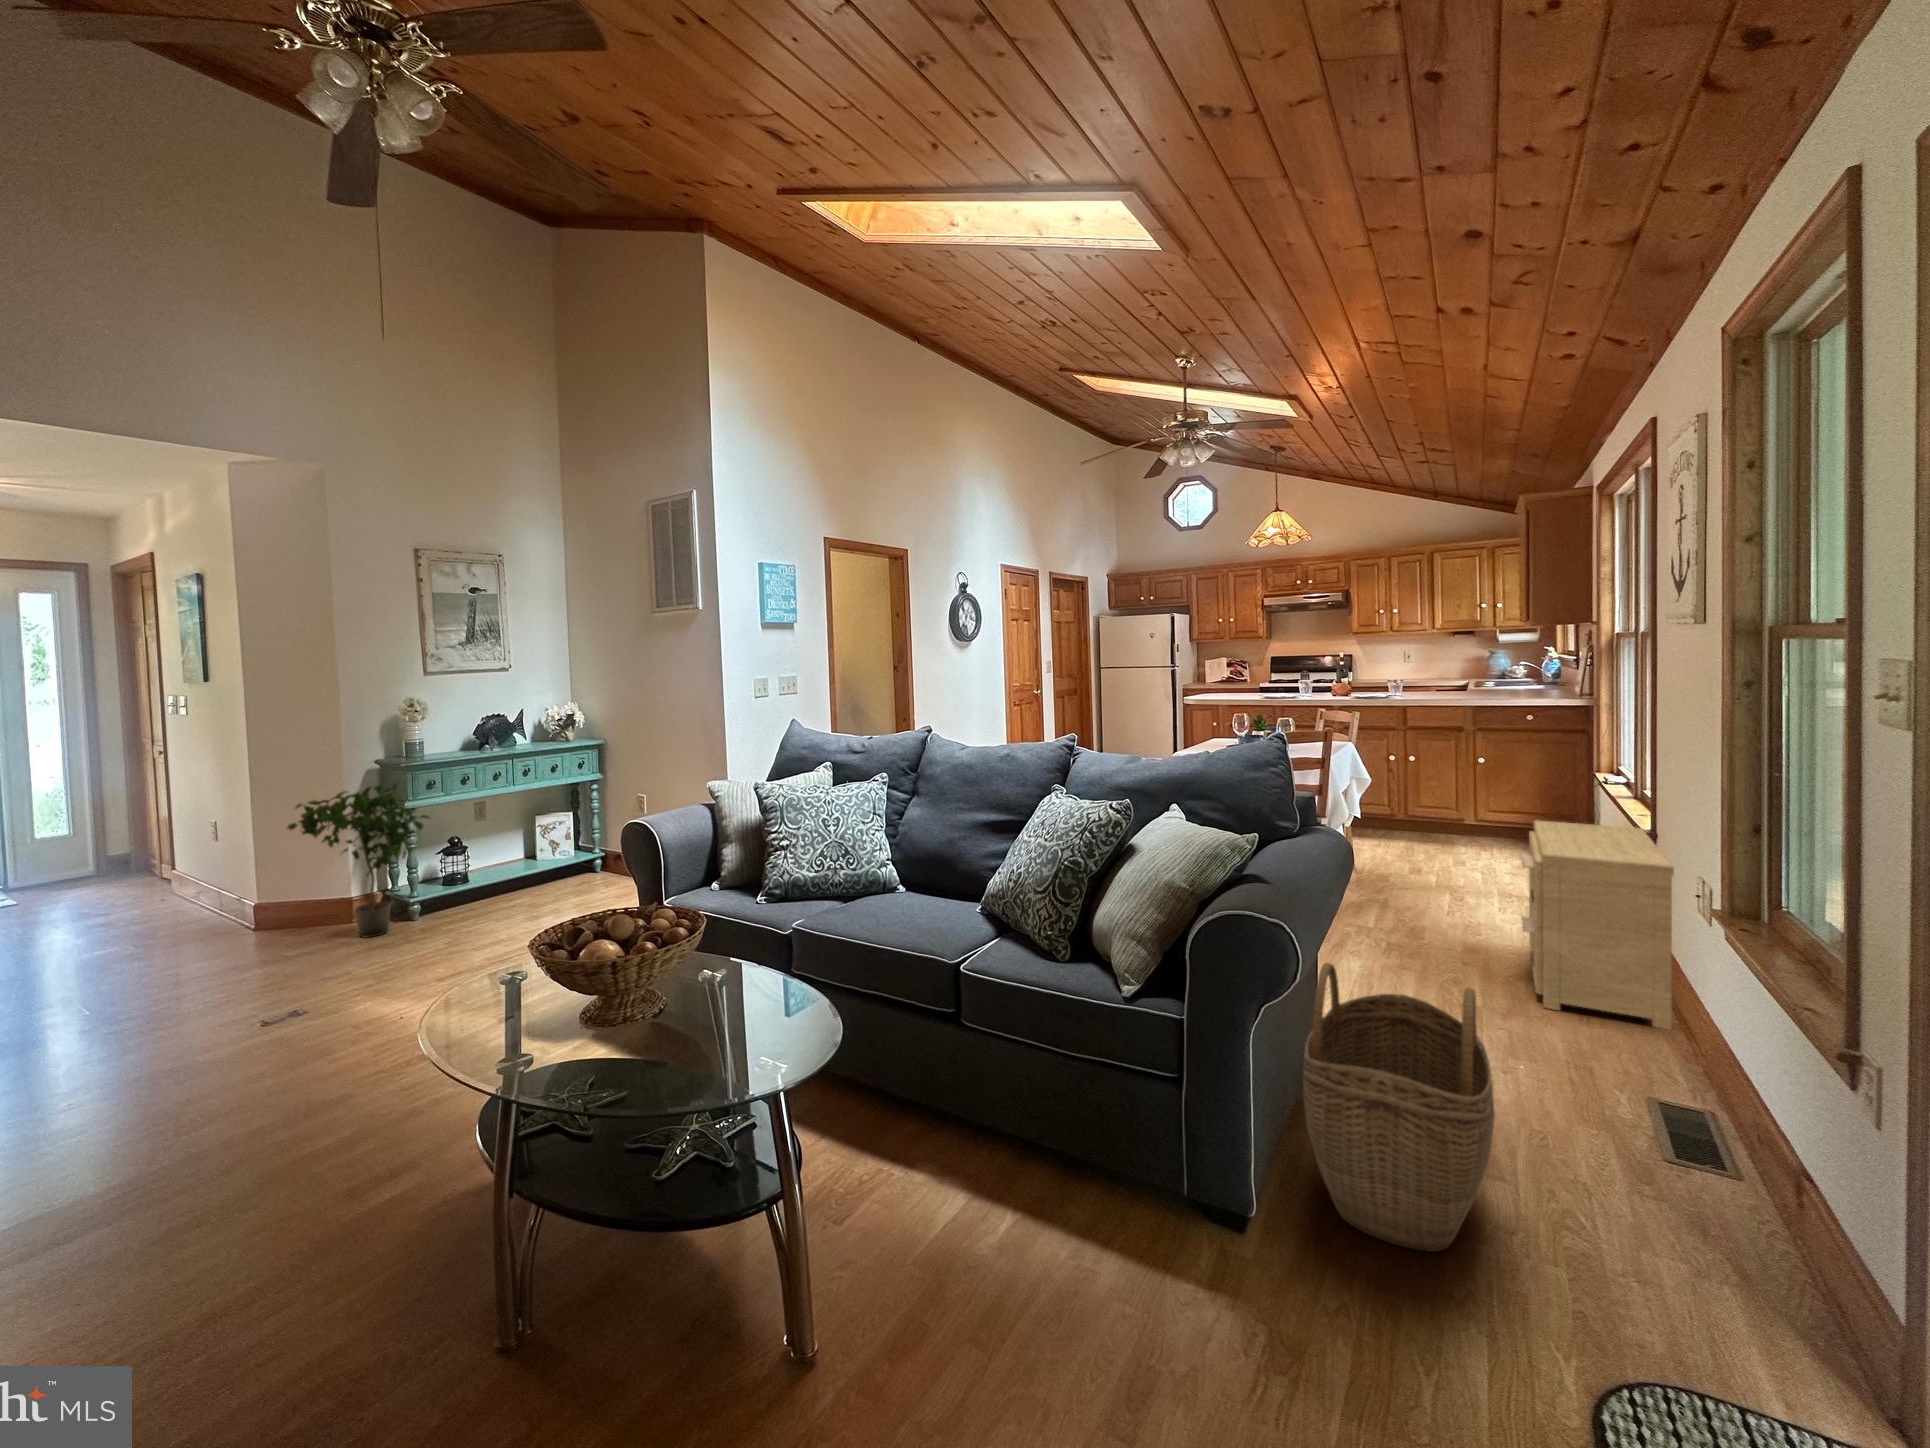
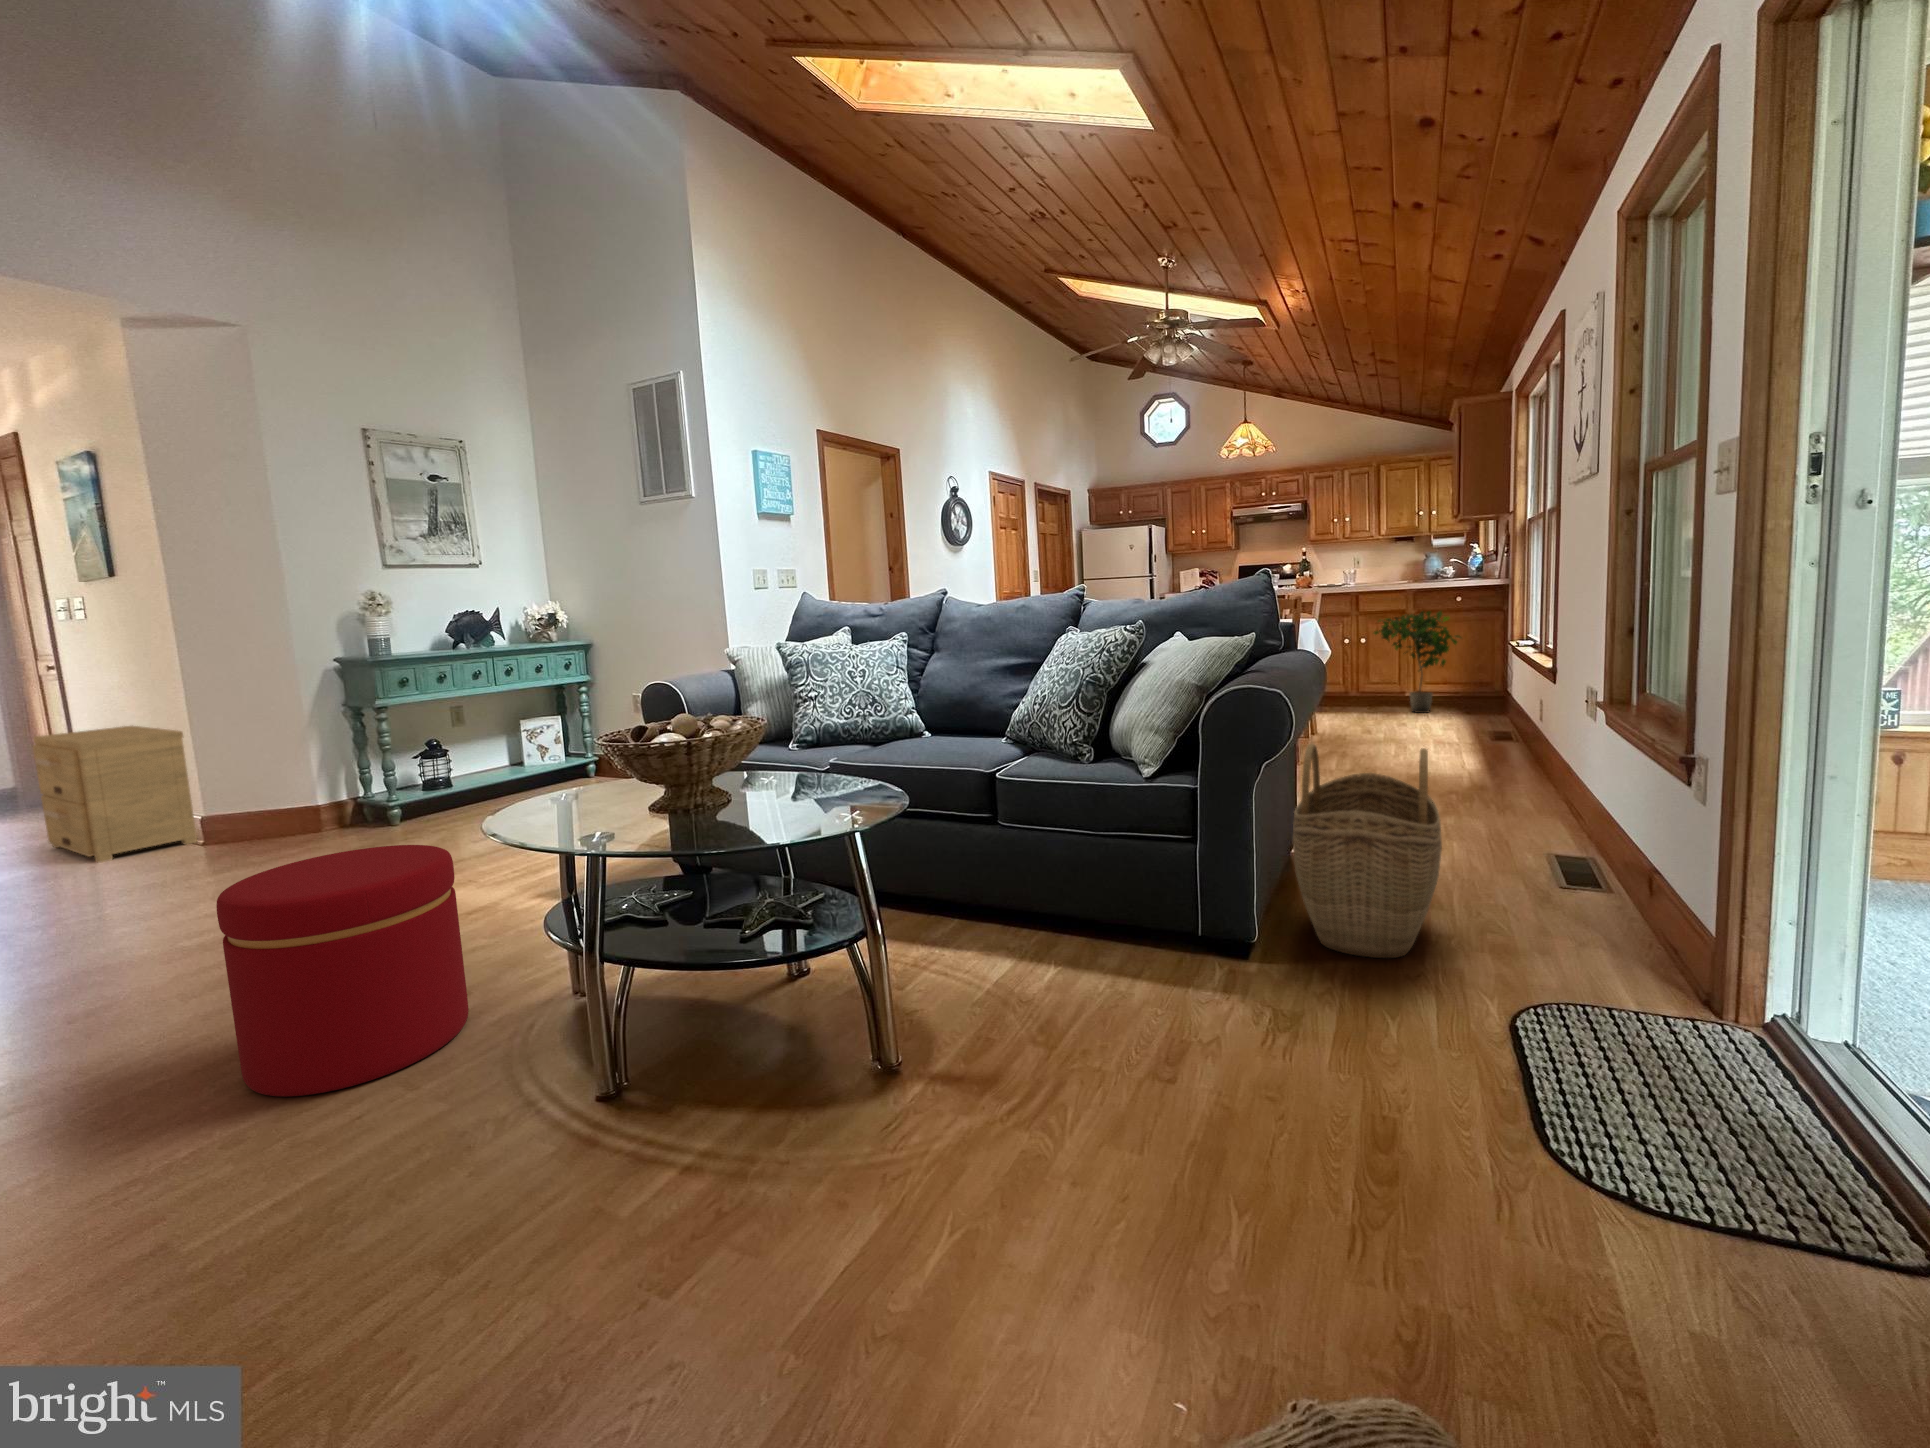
potted plant: present [287,783,429,938] -> present [1374,611,1461,713]
side table: present [1521,820,1674,1030] -> present [33,726,198,863]
ottoman: none [185,1013,414,1290] -> present [216,845,469,1096]

